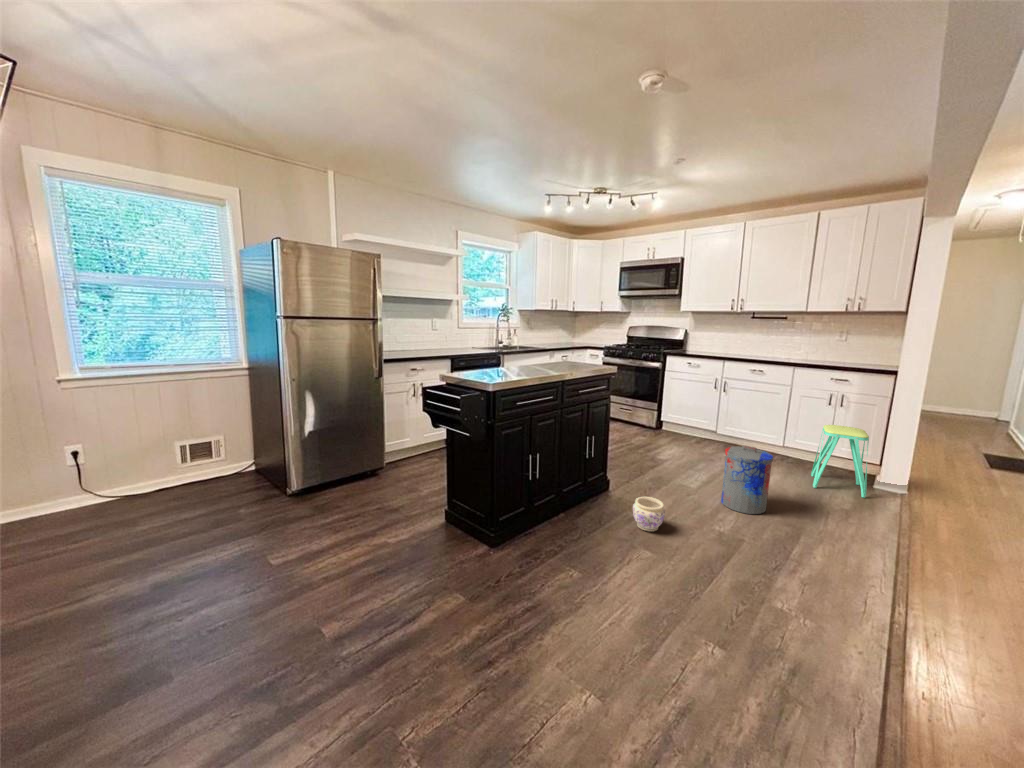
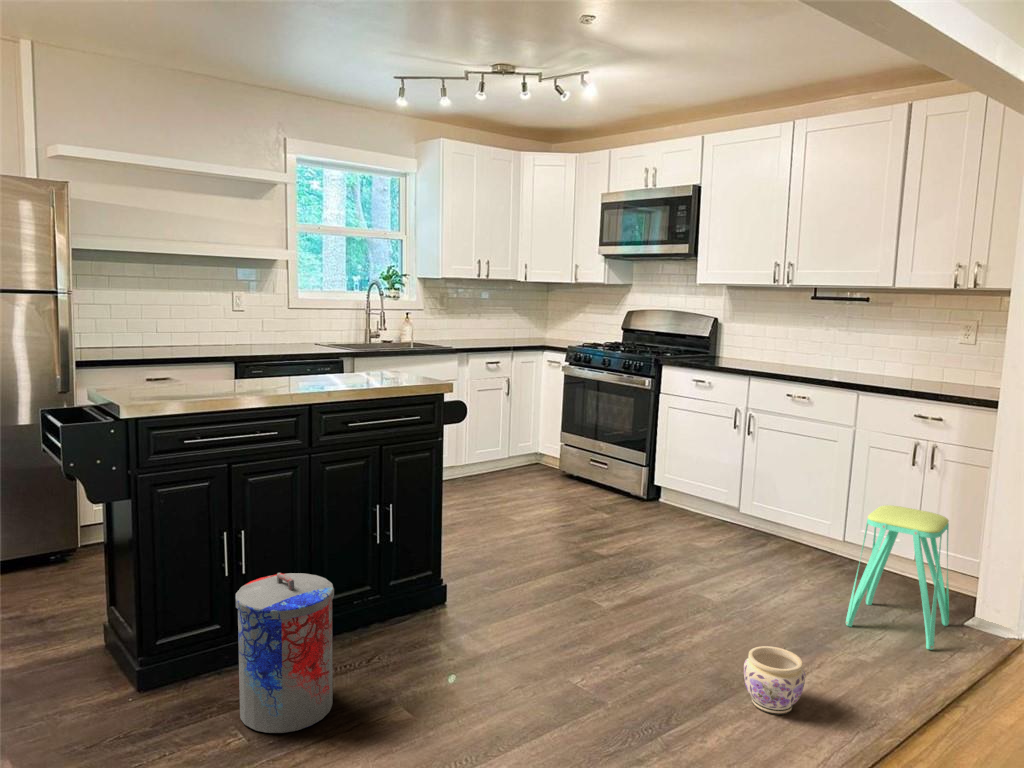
trash can: present [721,446,773,514] -> present [236,573,334,733]
planter: present [633,497,665,532] -> present [744,646,806,715]

